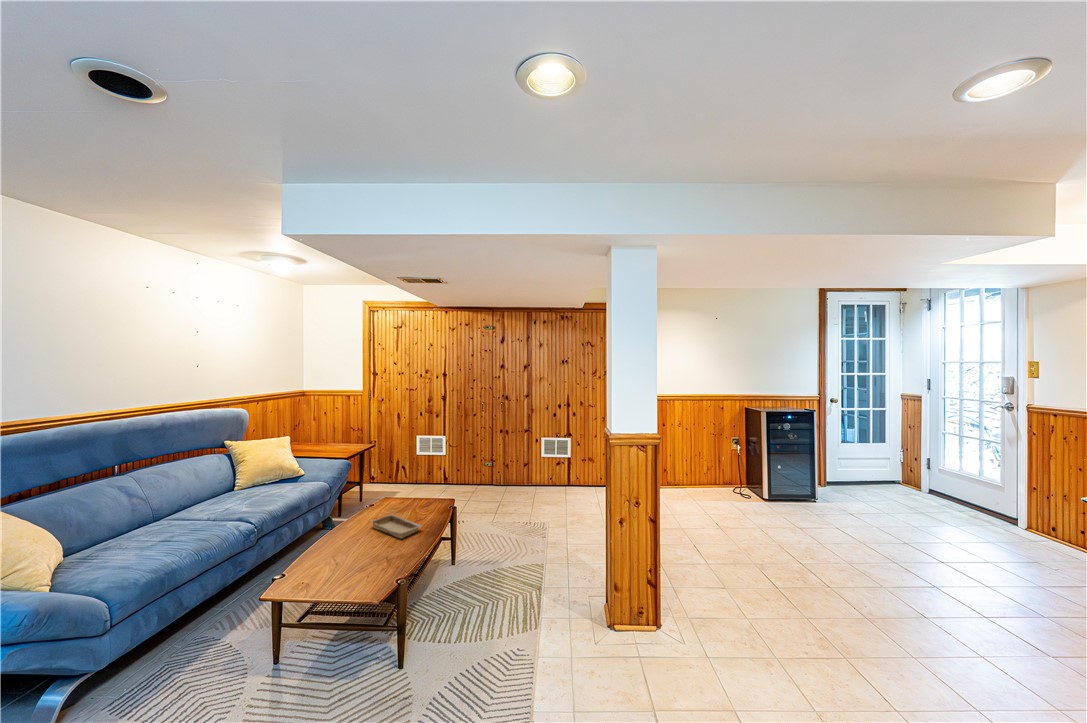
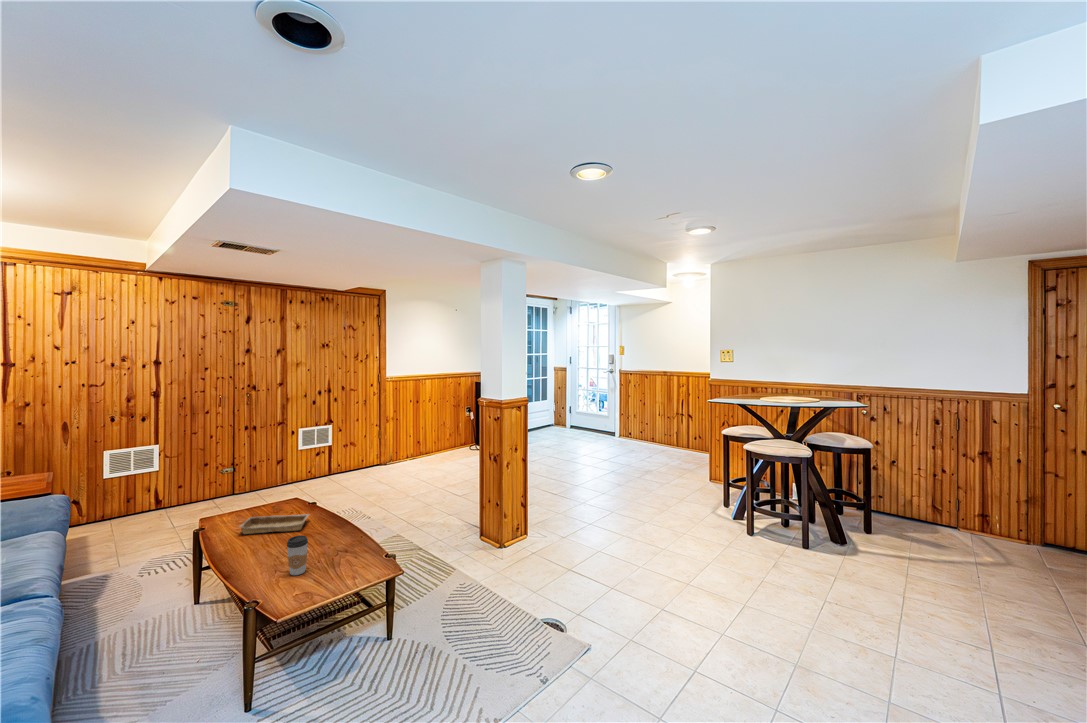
coffee cup: none [329,546,347,583] -> present [287,535,308,575]

